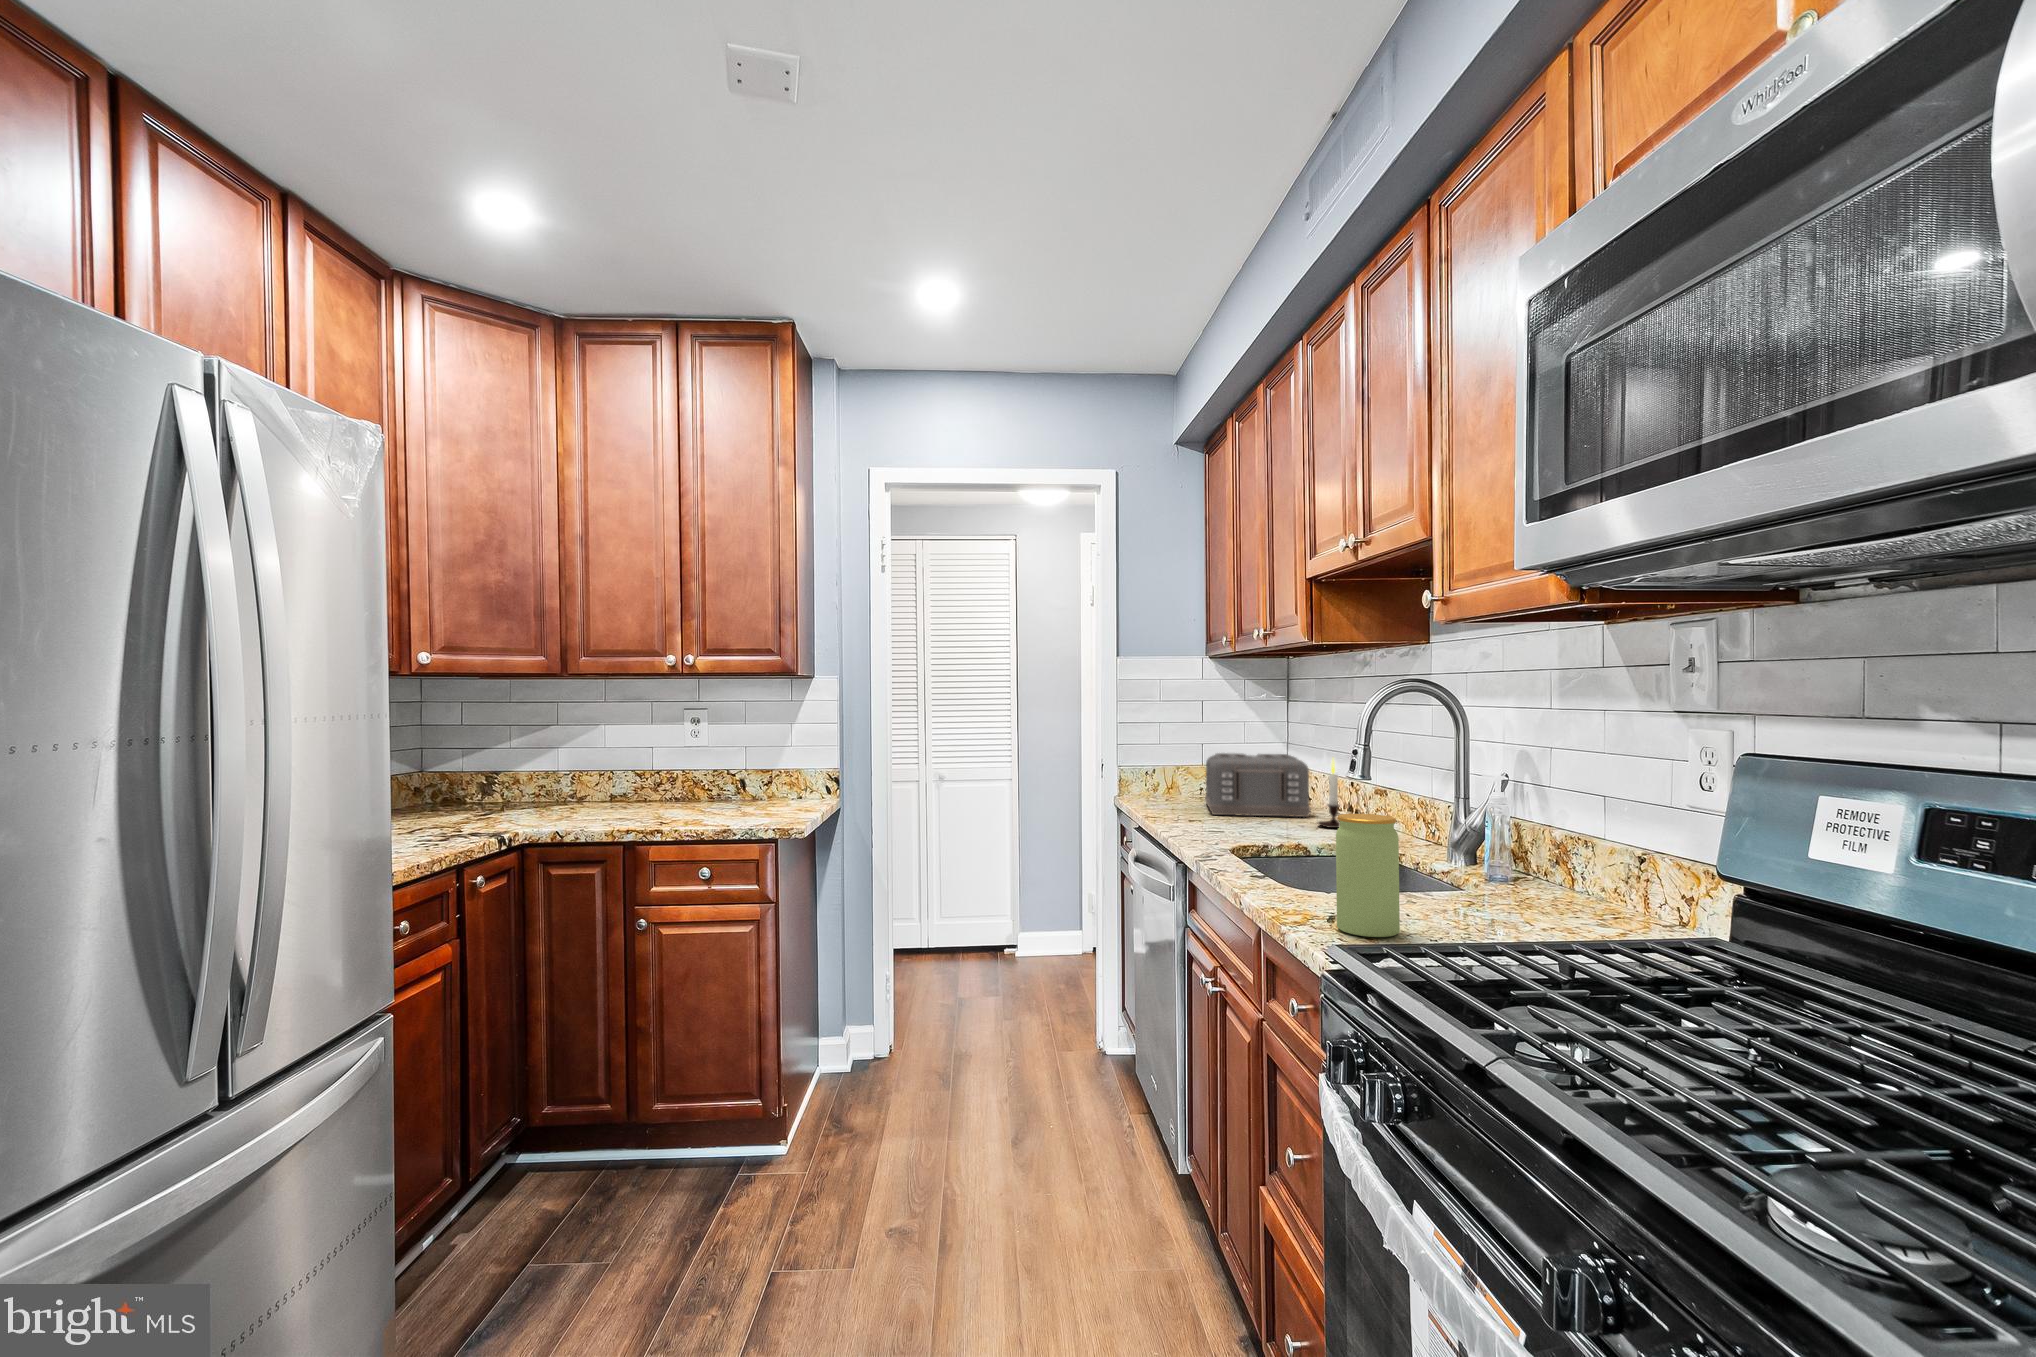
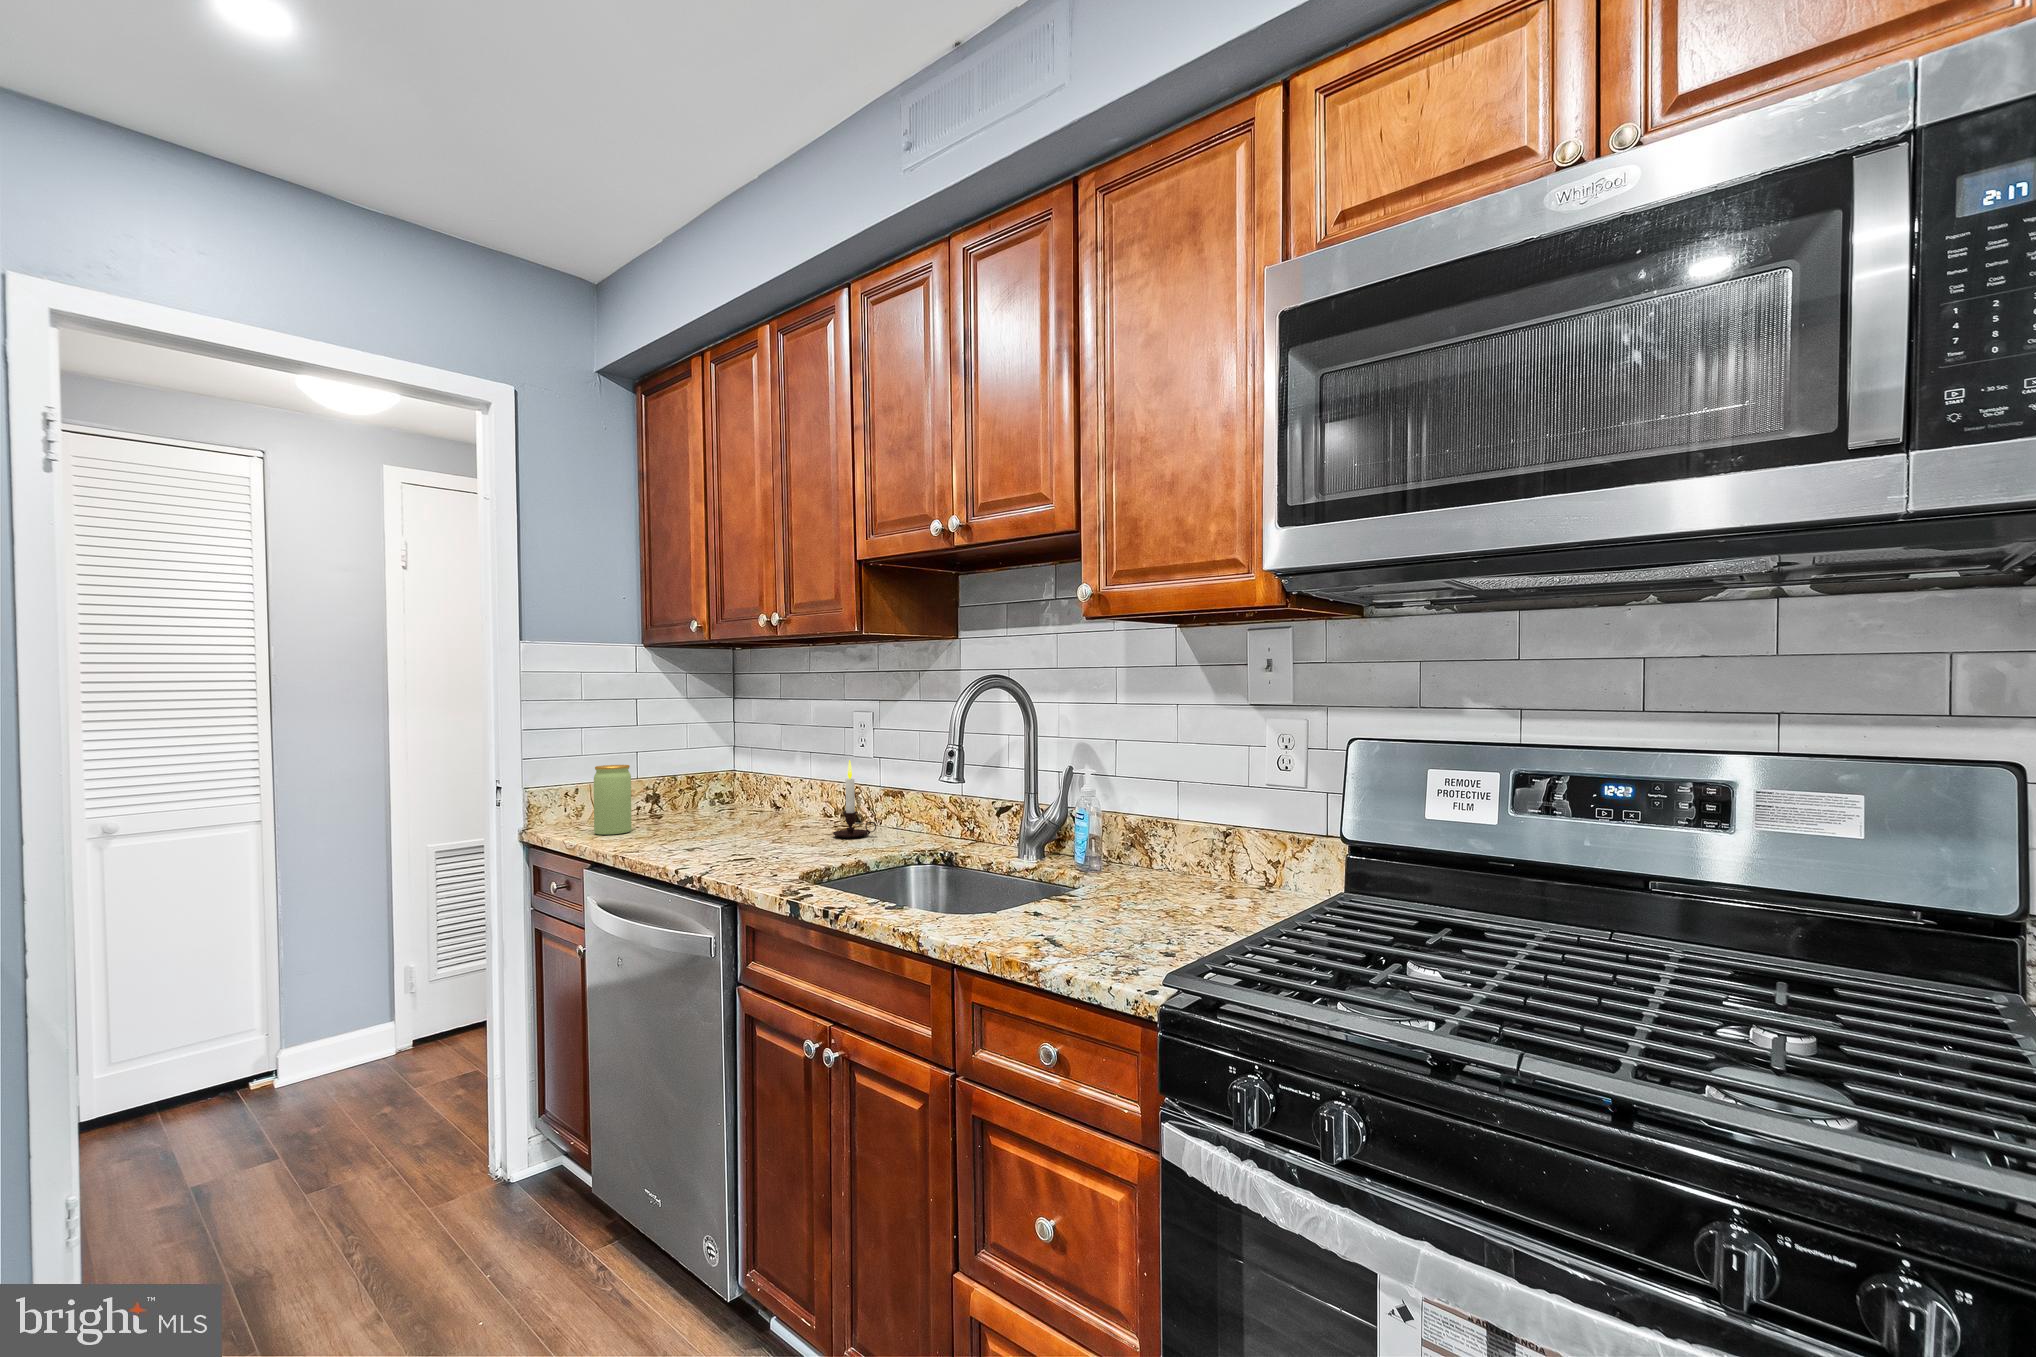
toaster: present [1205,753,1311,817] -> none [664,759,810,839]
jar: present [1336,814,1400,937] -> present [594,765,632,835]

